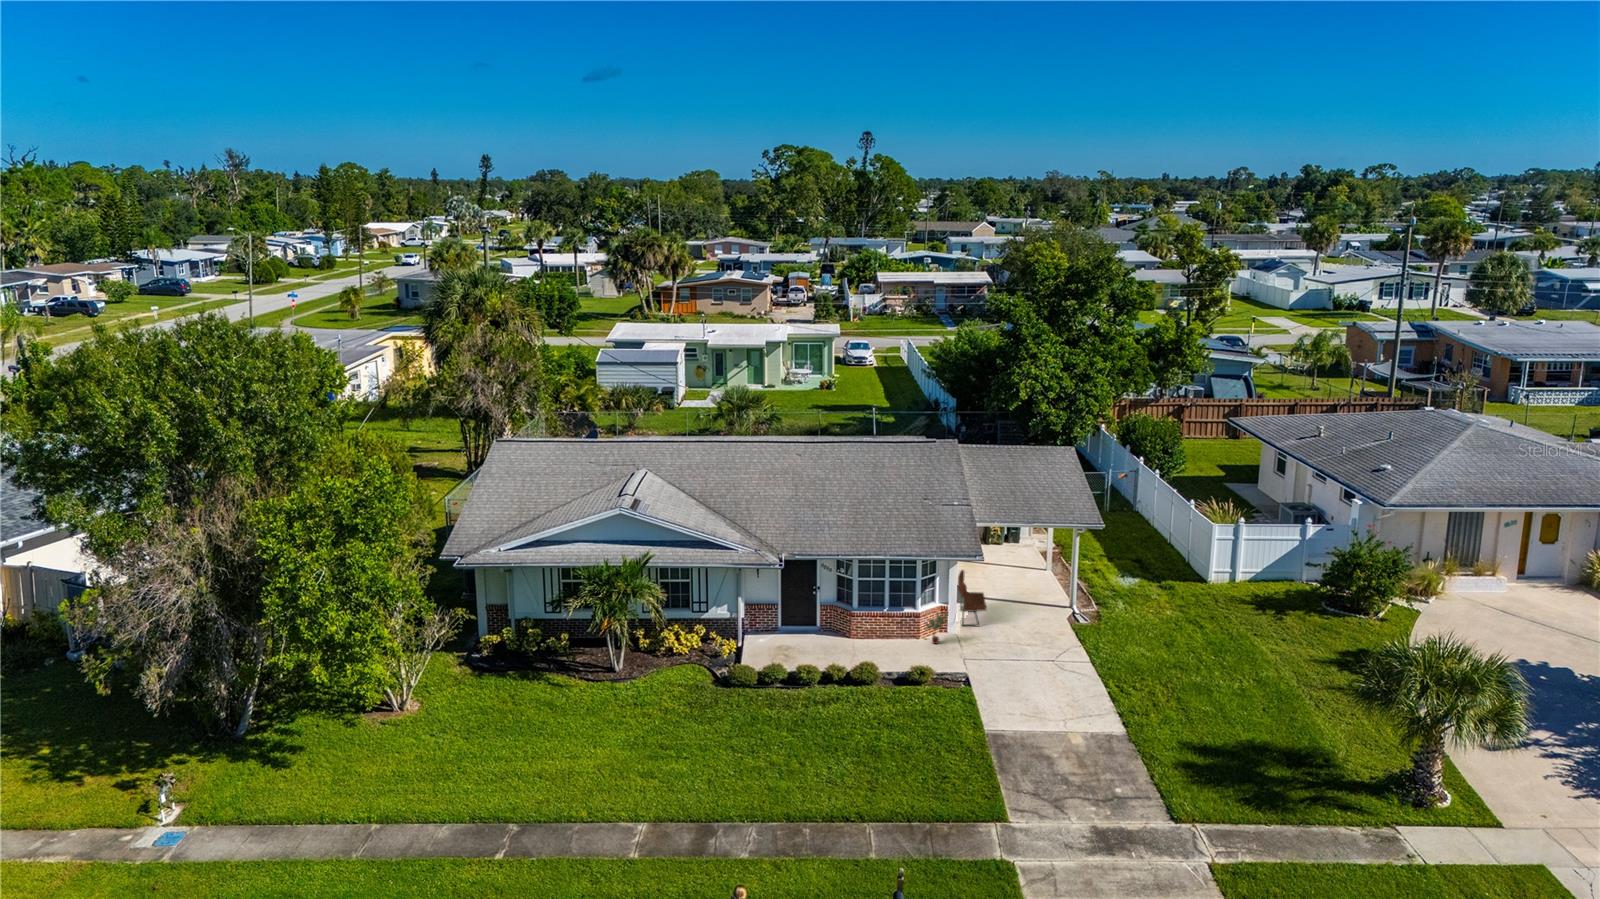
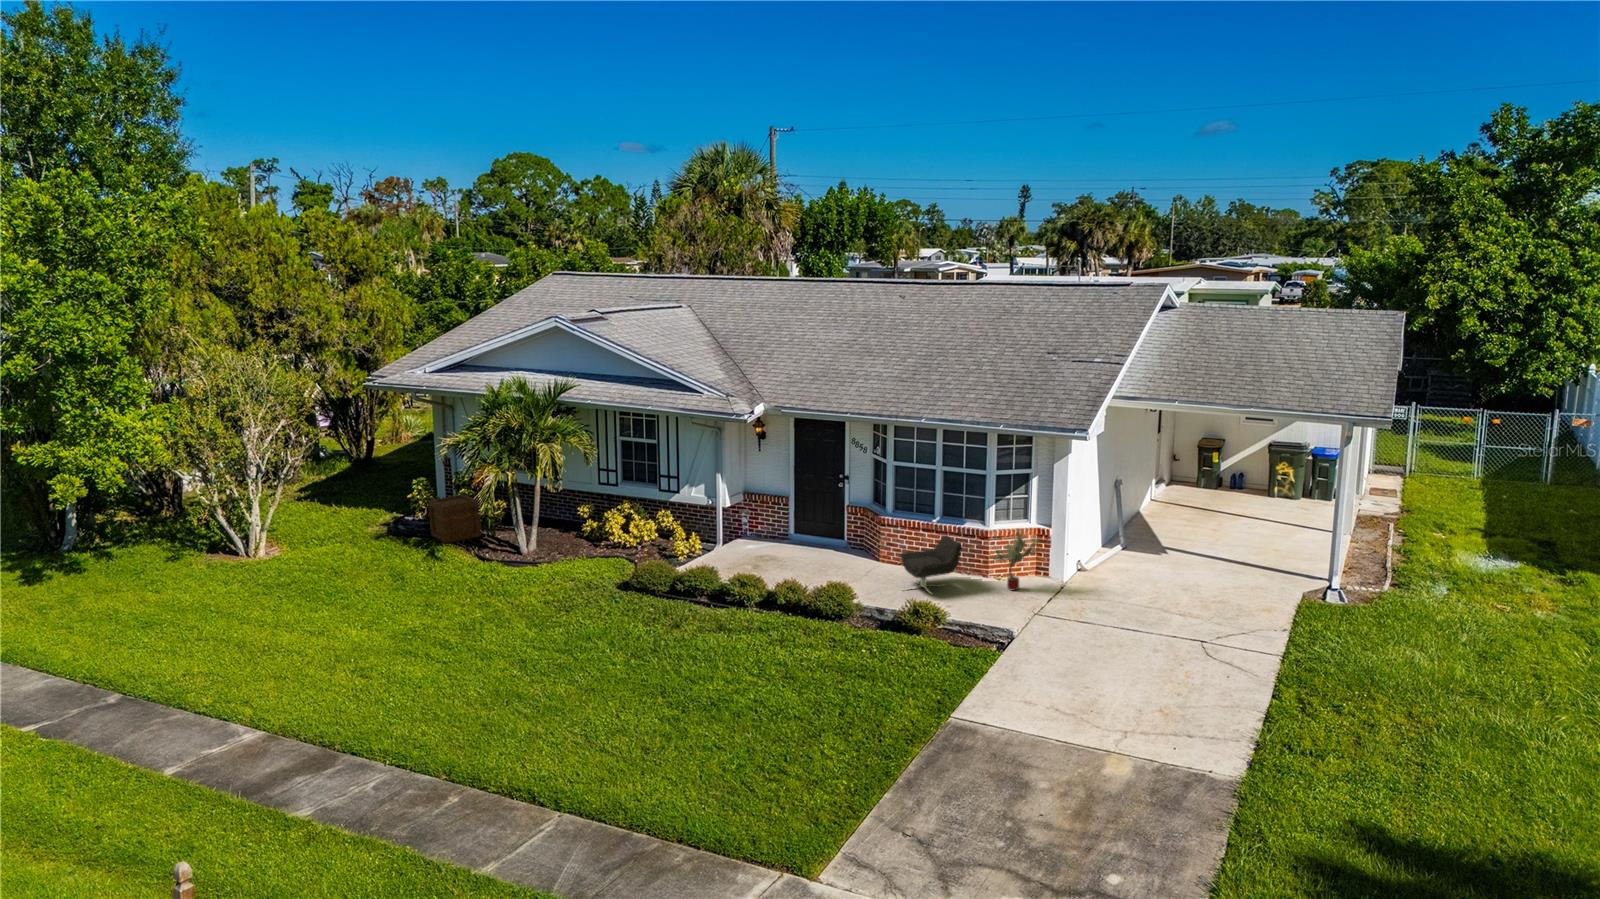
bench: present [958,570,986,626] -> none [1086,483,1149,581]
lounge chair: none [873,619,910,656] -> present [901,536,962,594]
wooden crate: none [528,635,568,674] -> present [428,494,482,543]

